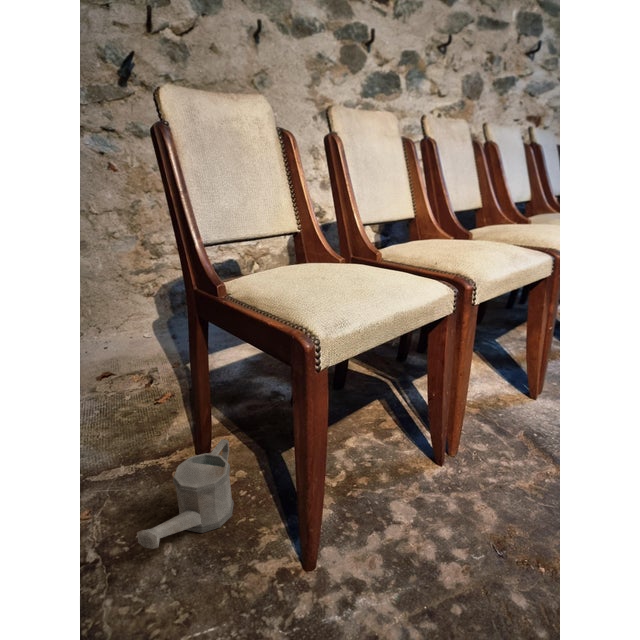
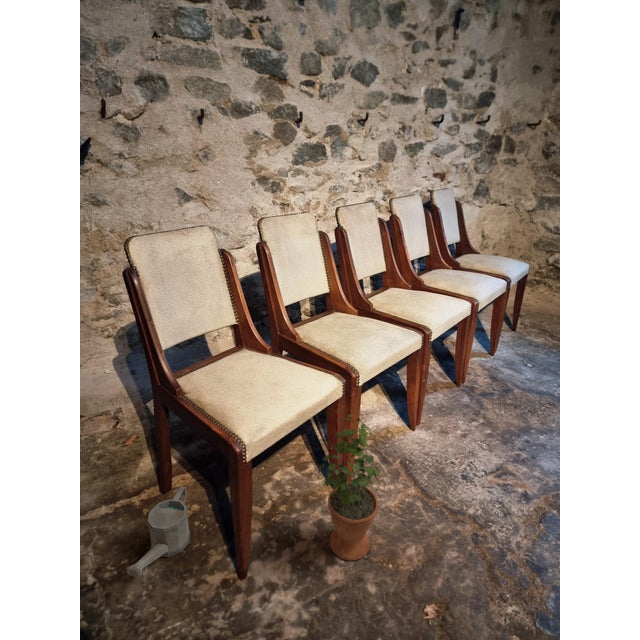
potted plant: none [425,322,527,558] -> present [318,415,380,561]

